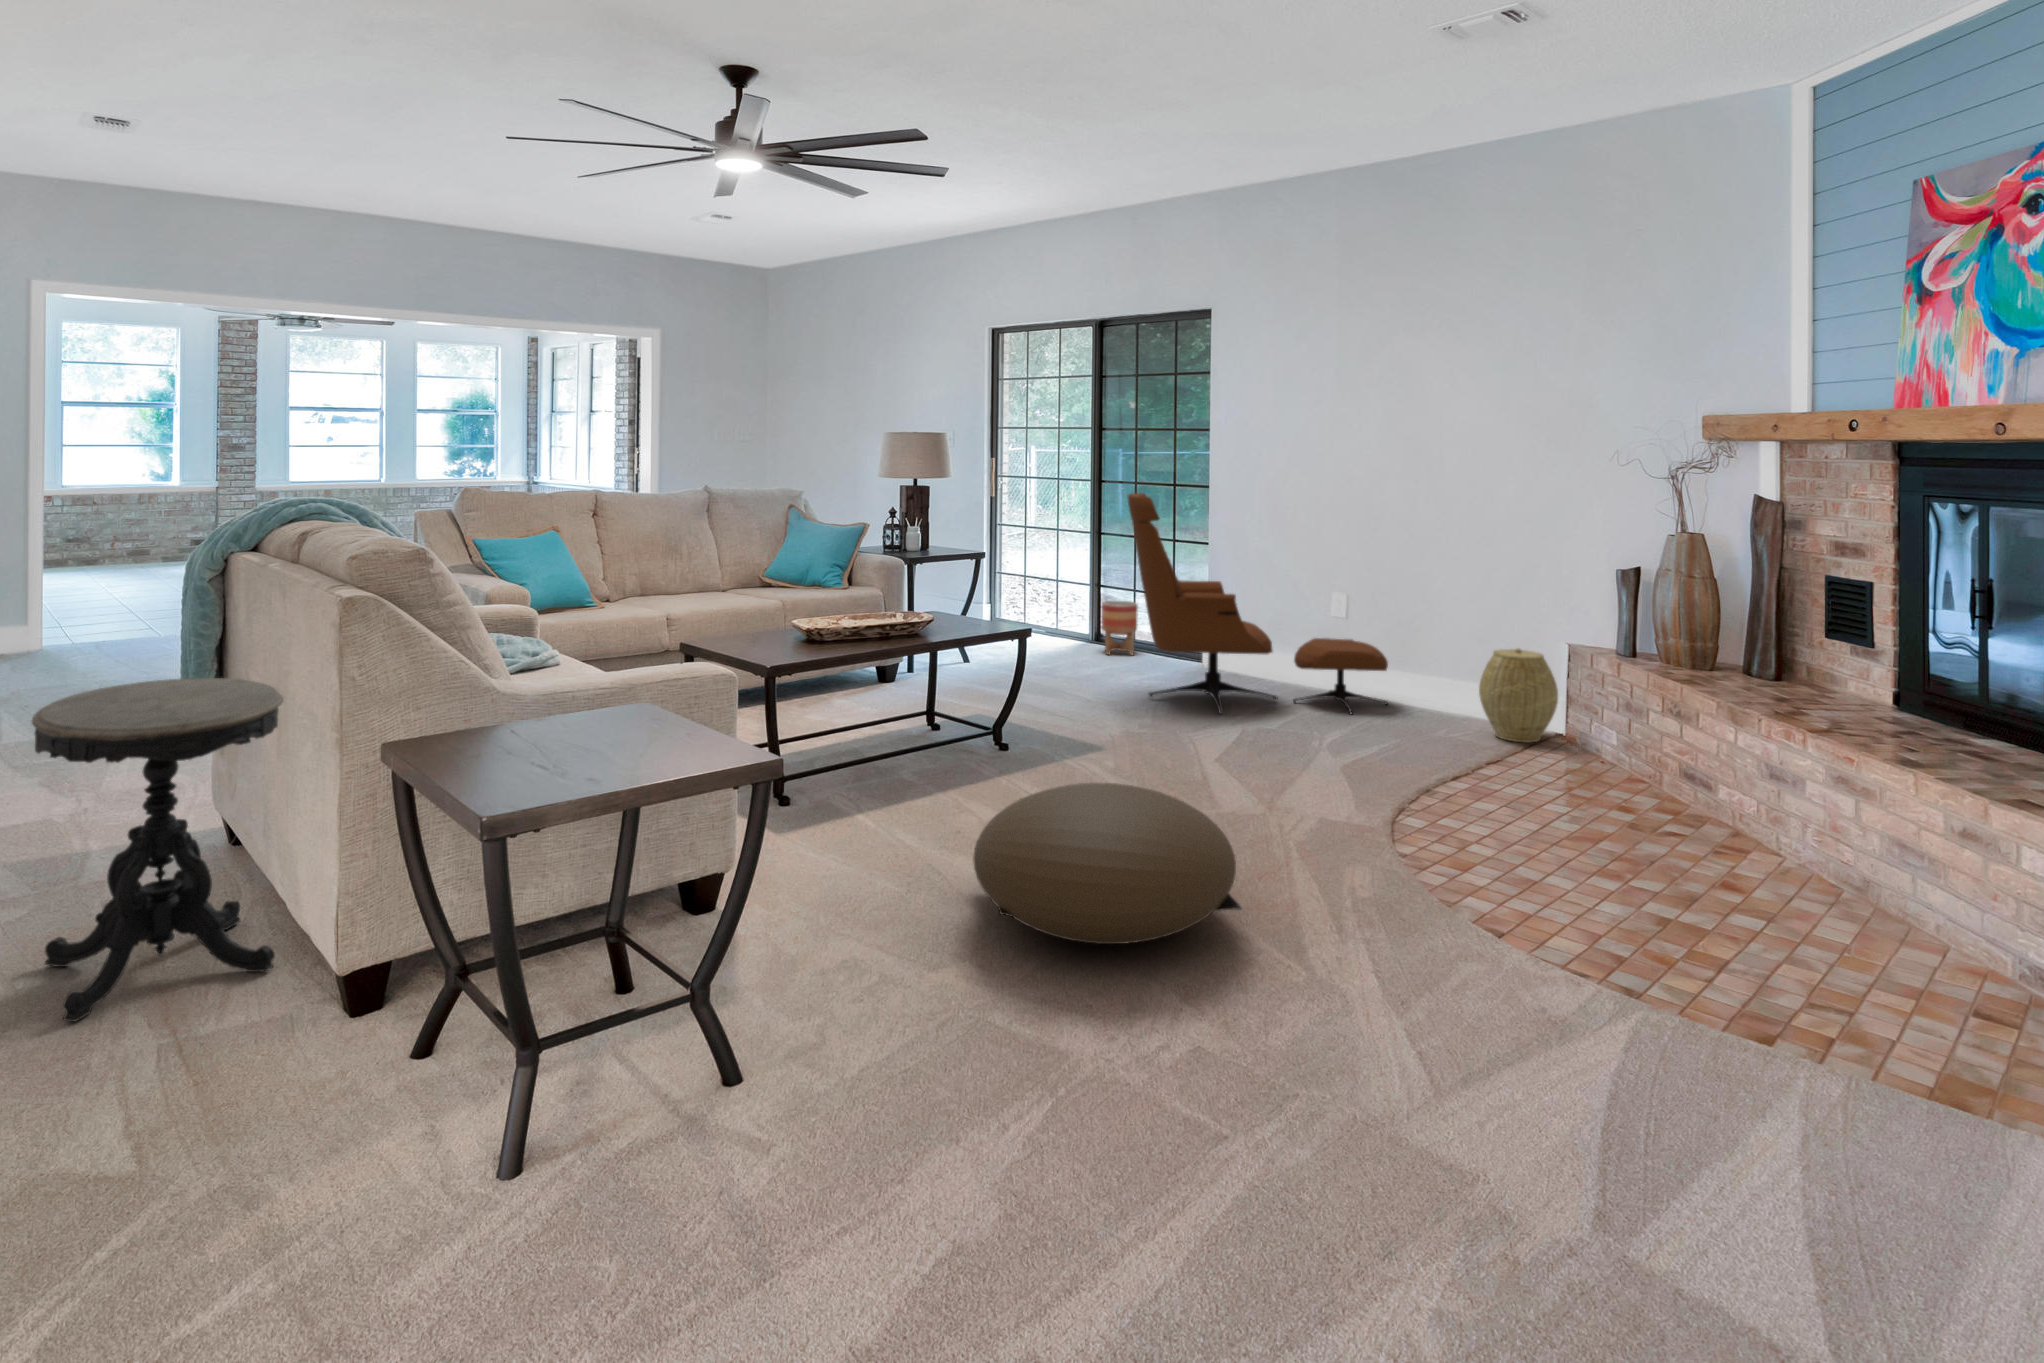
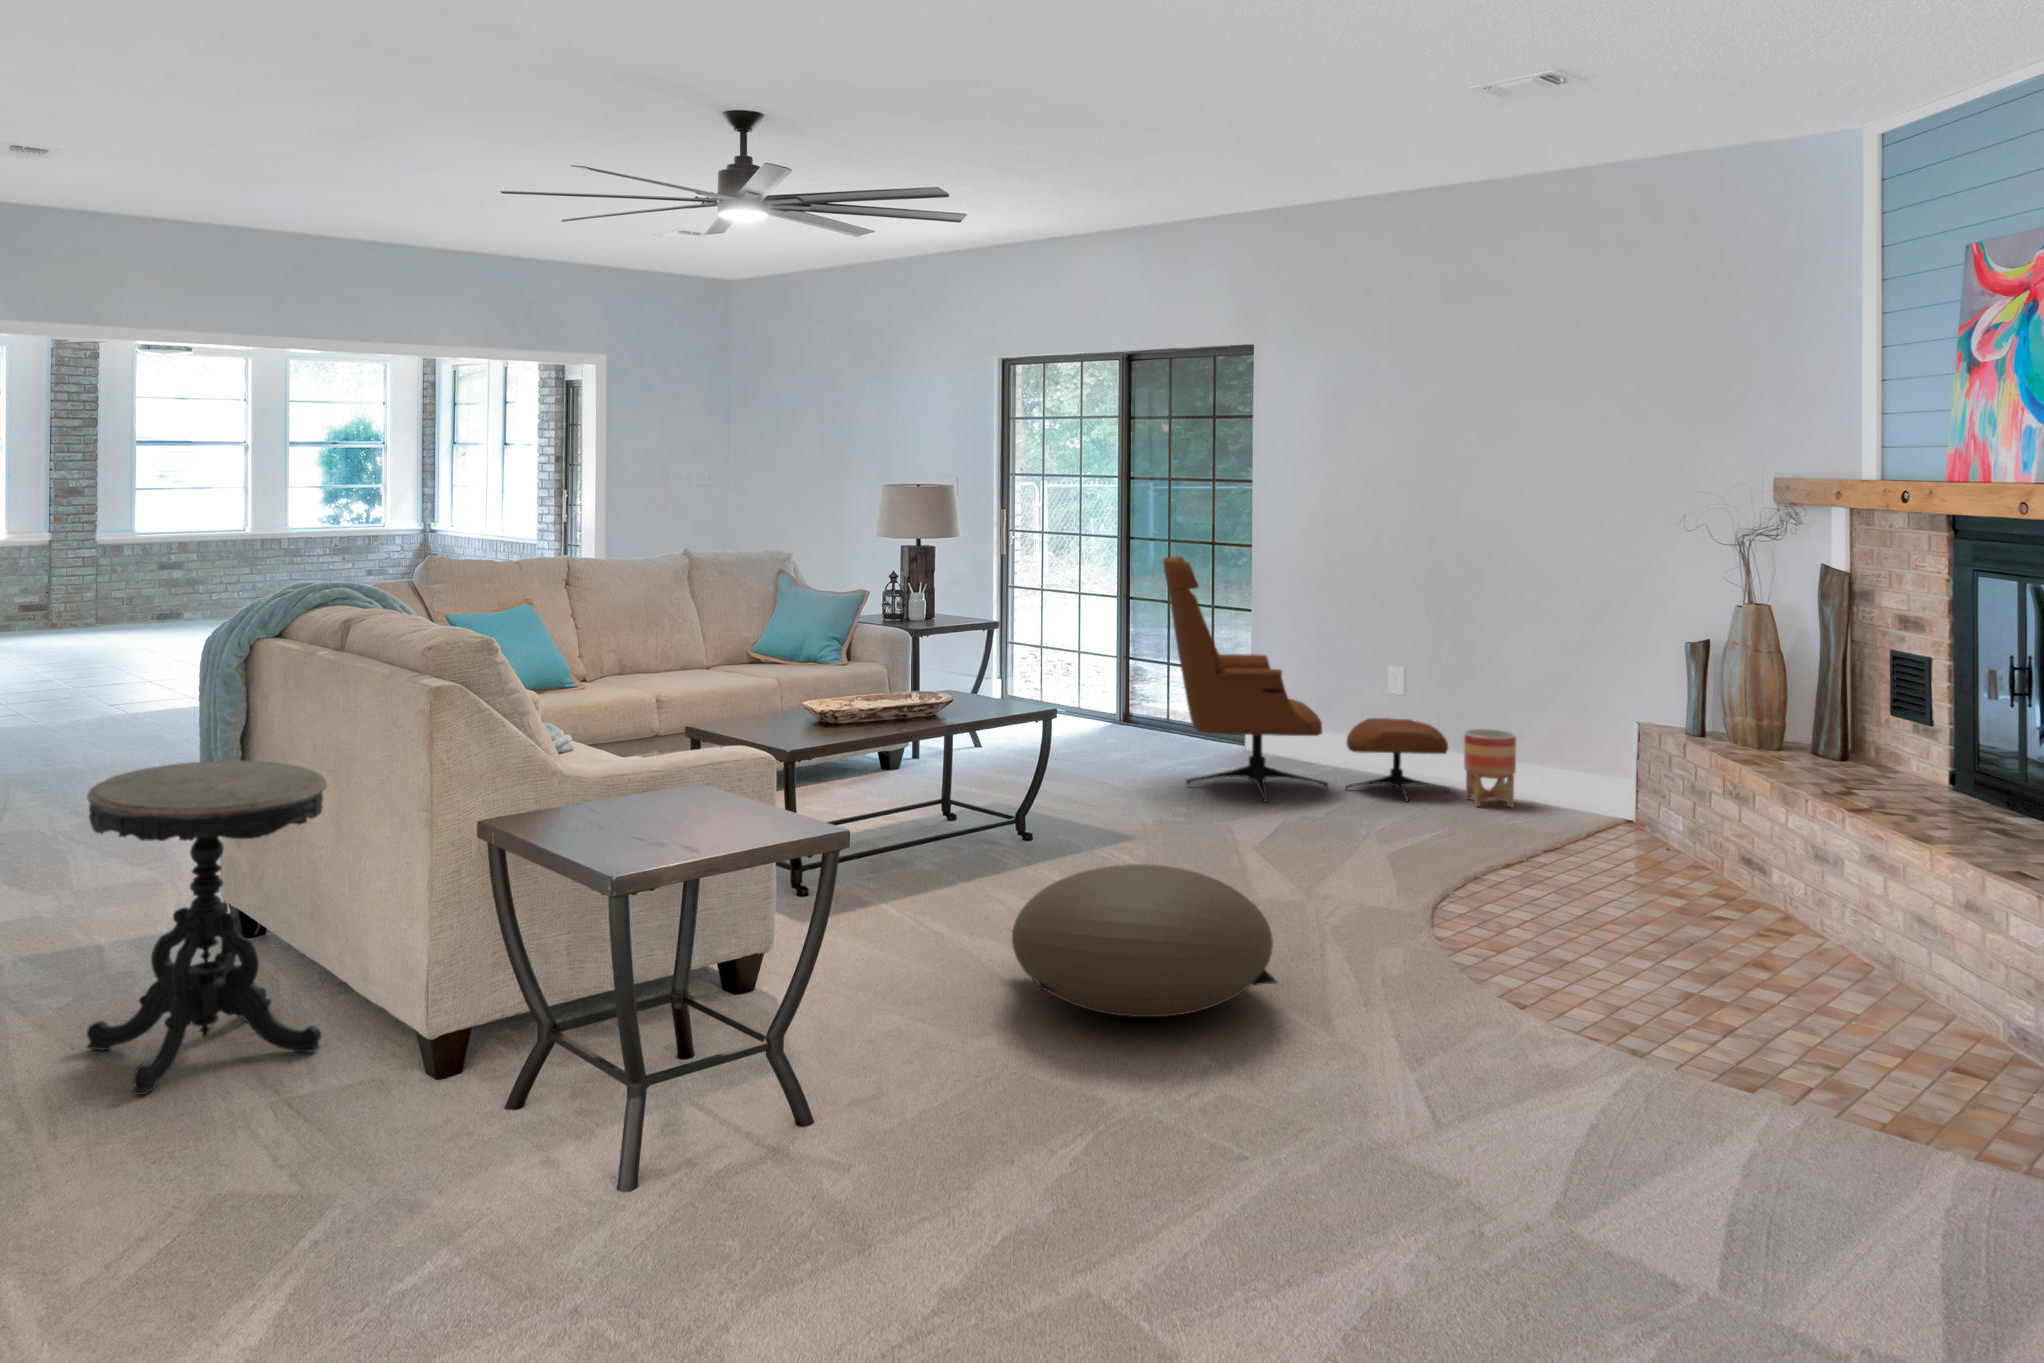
planter: present [1102,601,1138,656] -> present [1464,729,1516,807]
woven basket: present [1479,648,1558,742] -> none [1543,728,1625,830]

